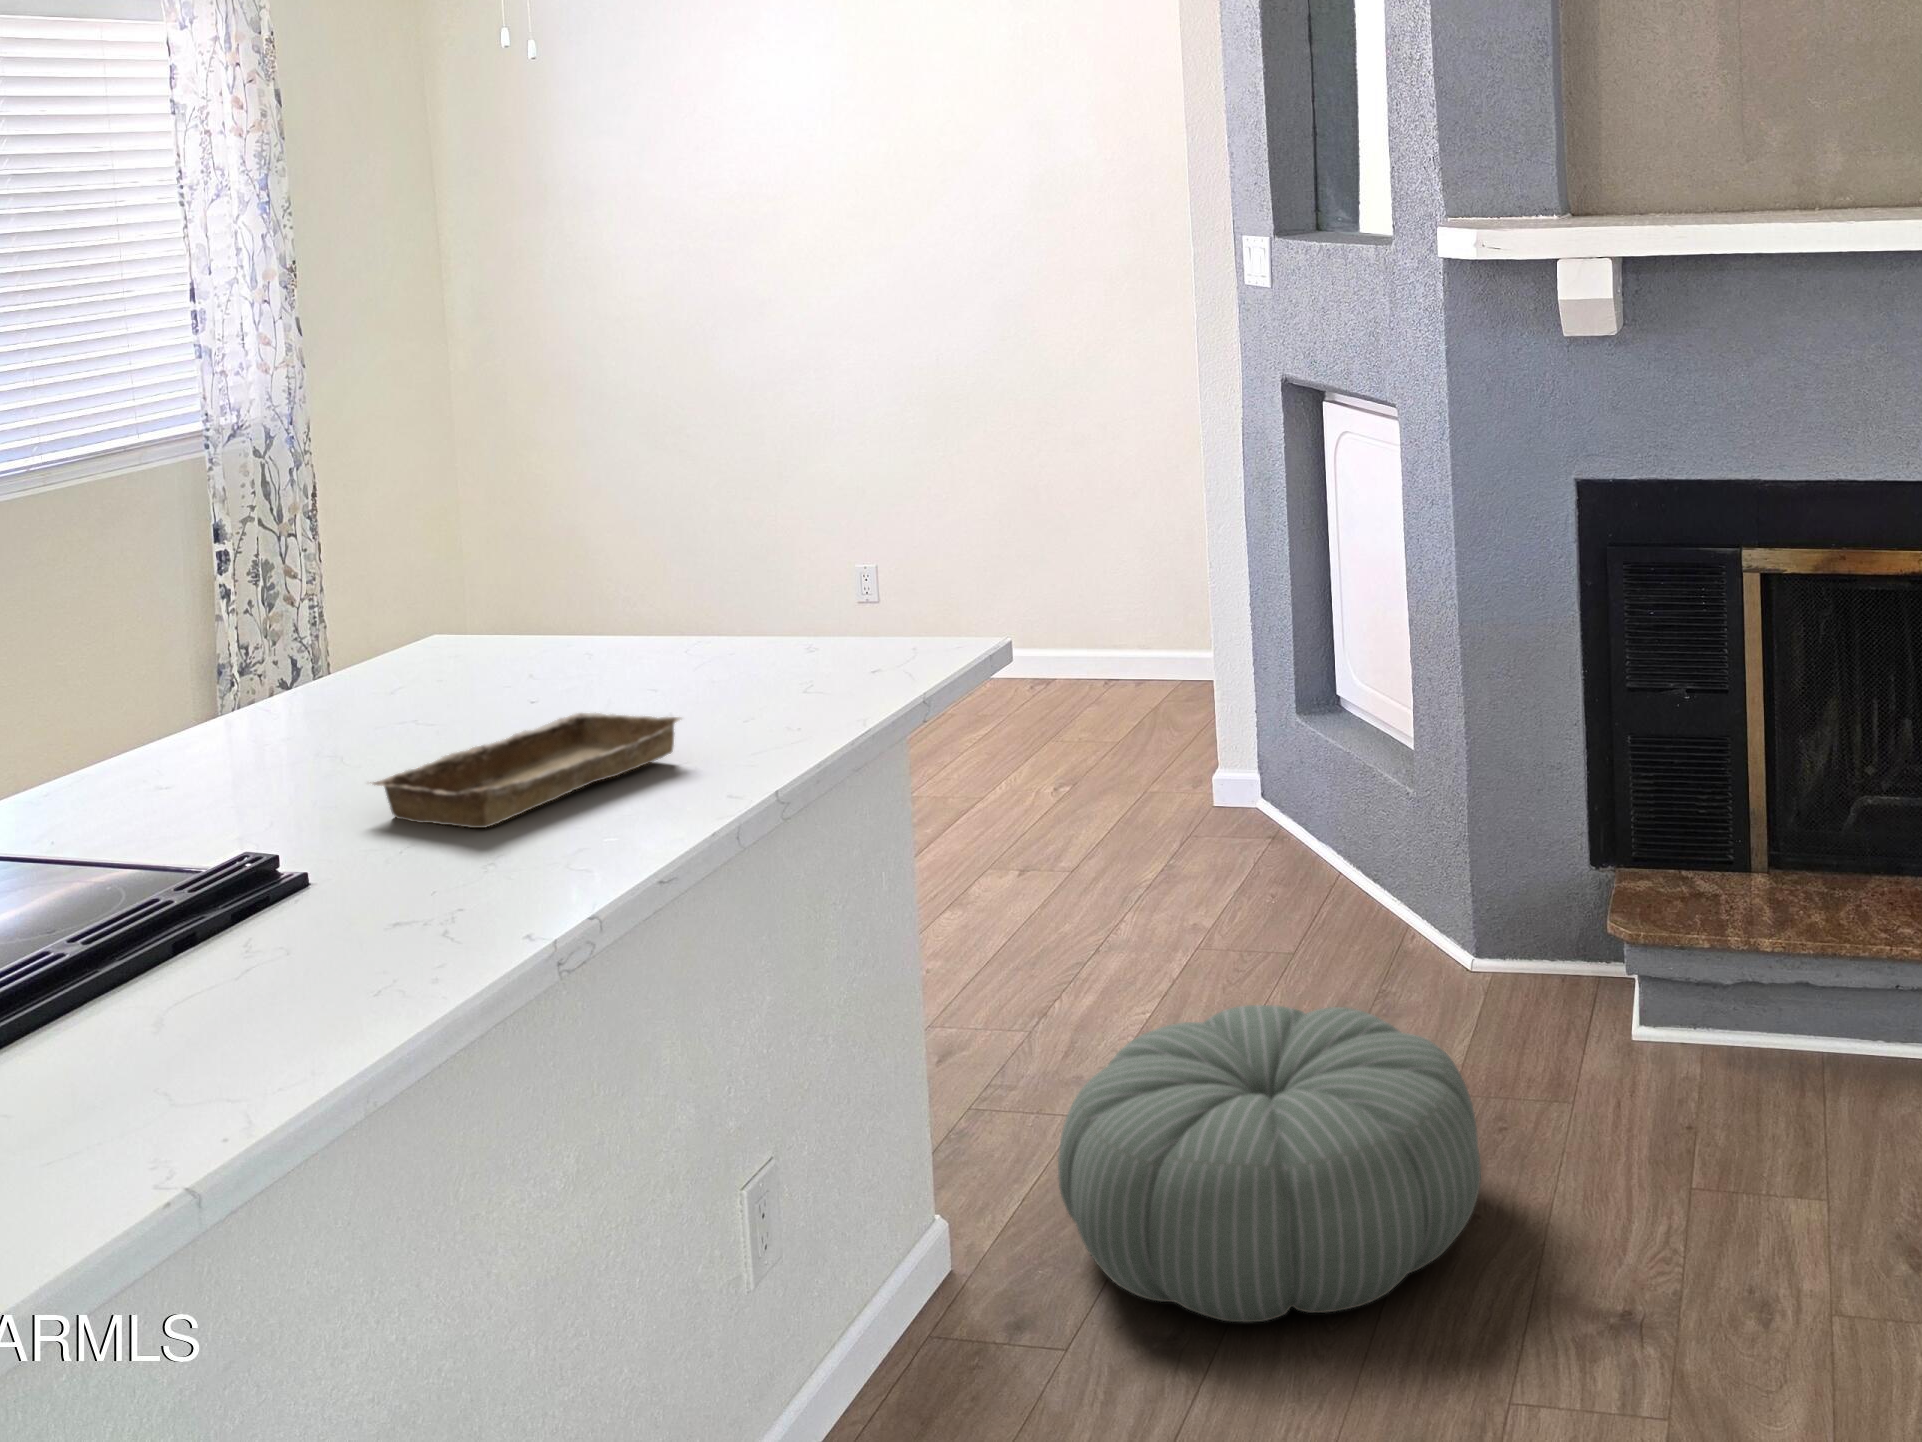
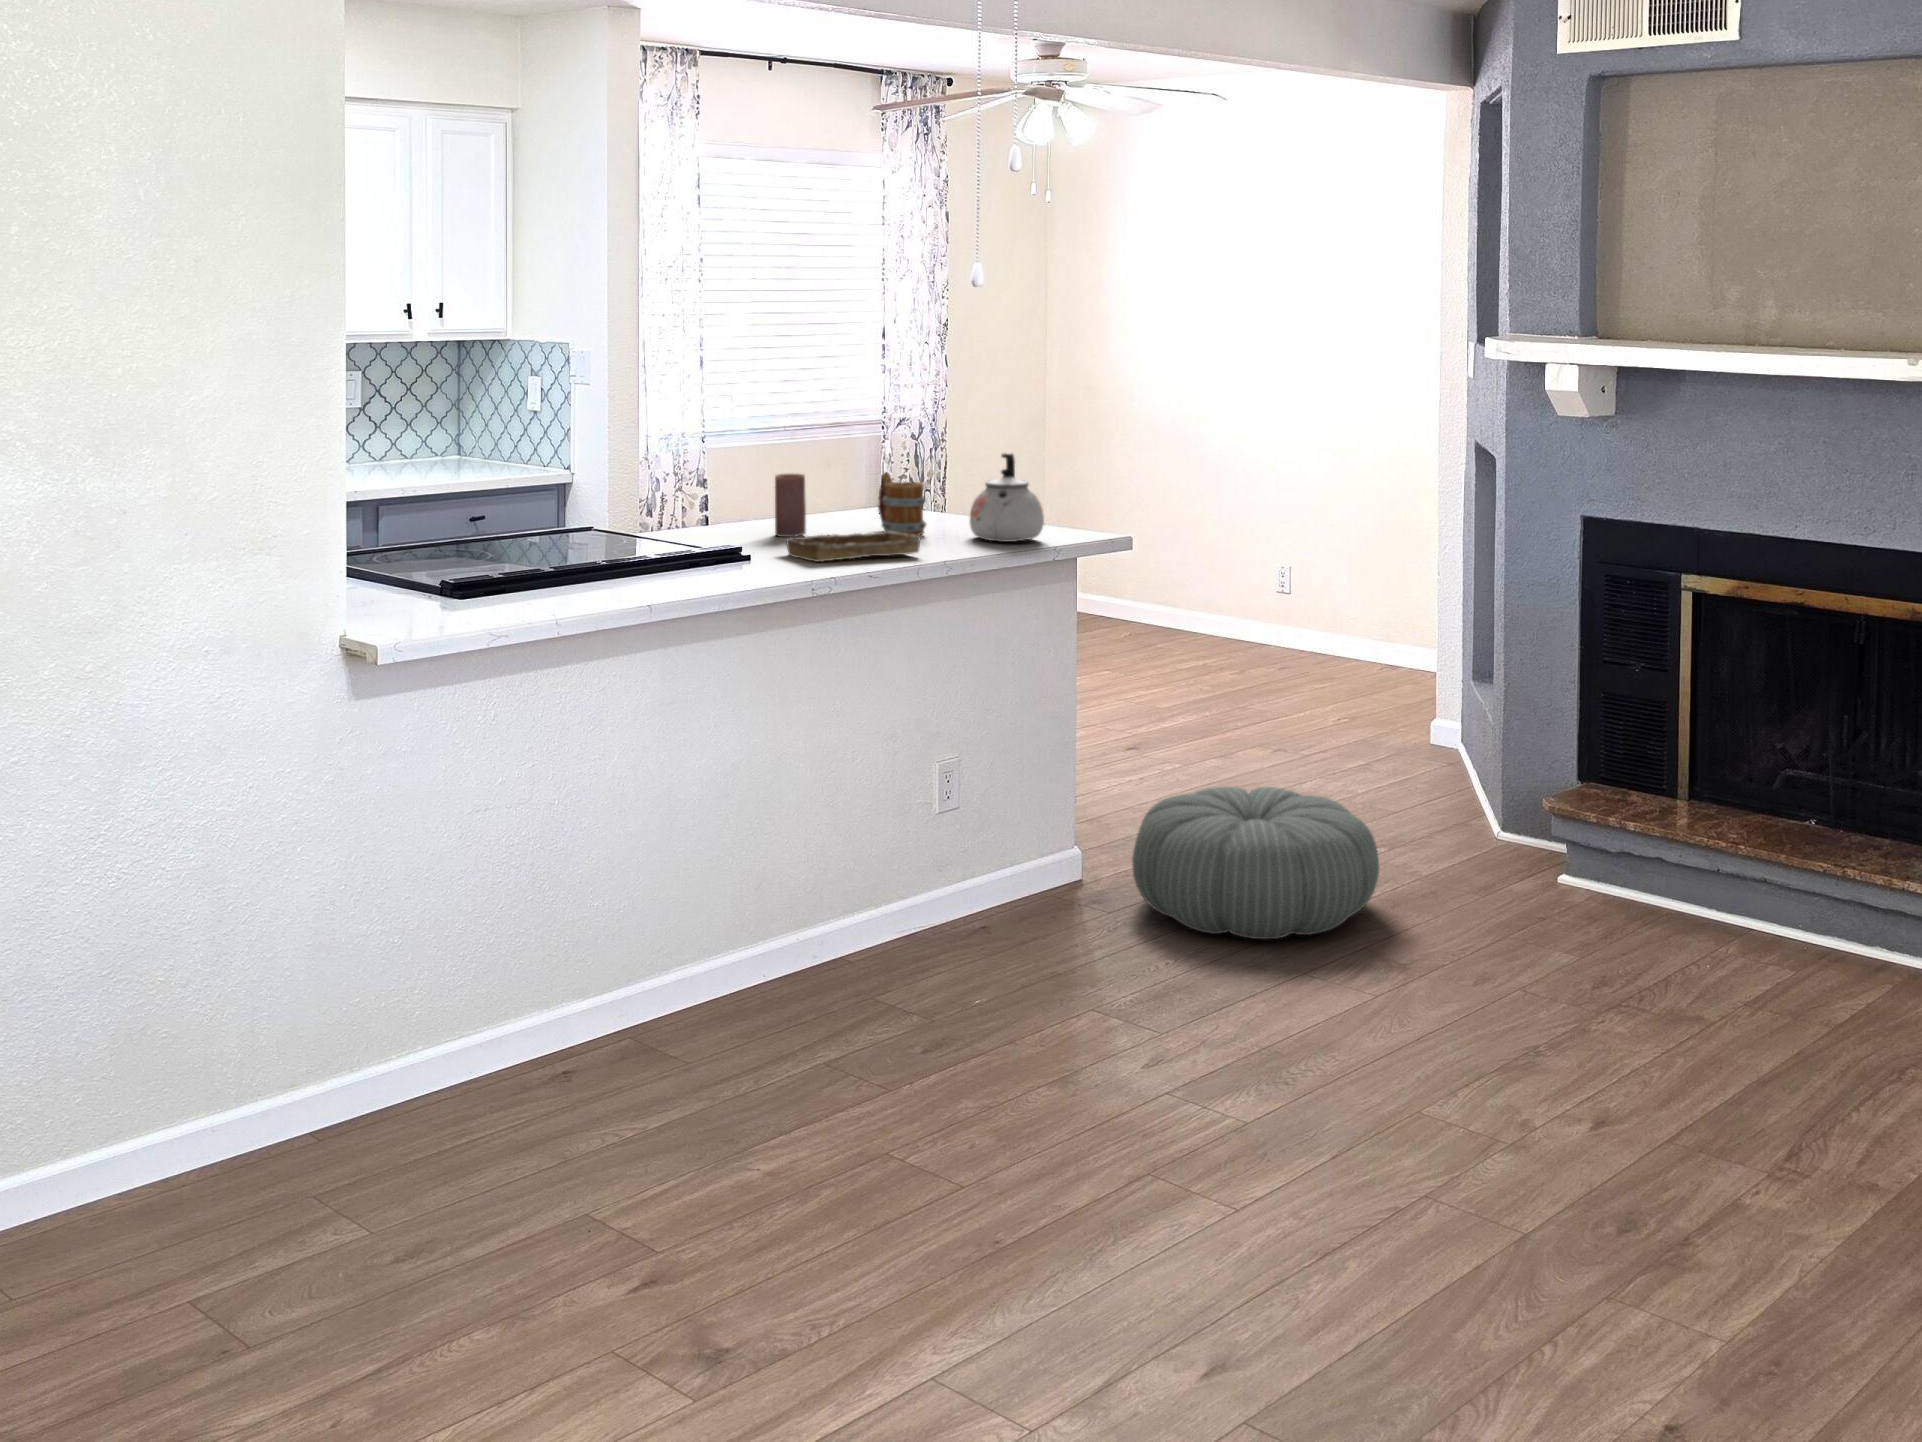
kettle: none [695,510,842,685] -> present [970,453,1044,542]
mug: none [492,581,611,711] -> present [878,472,926,536]
candle: none [289,619,371,762] -> present [775,473,806,537]

